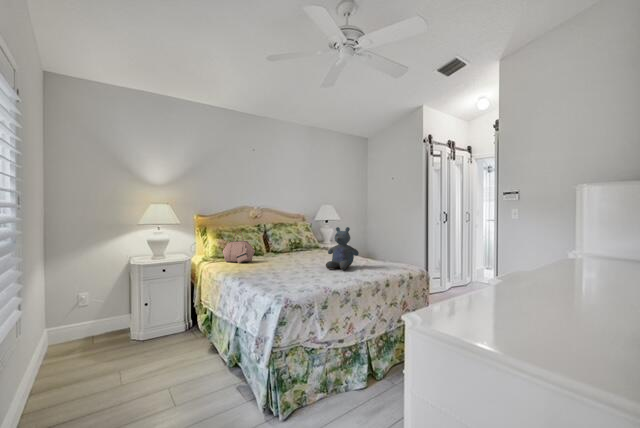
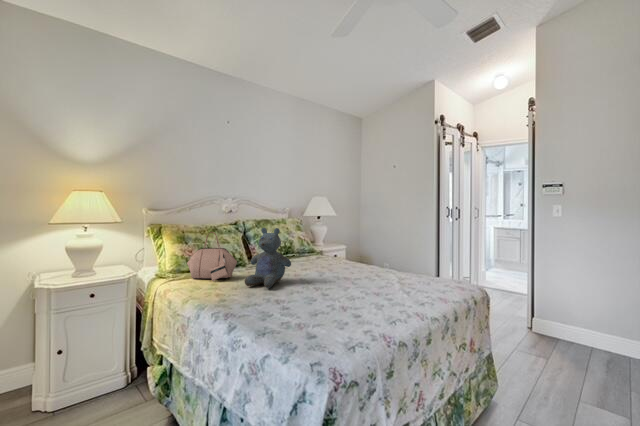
stuffed bear: present [326,227,359,270] -> present [245,228,291,288]

